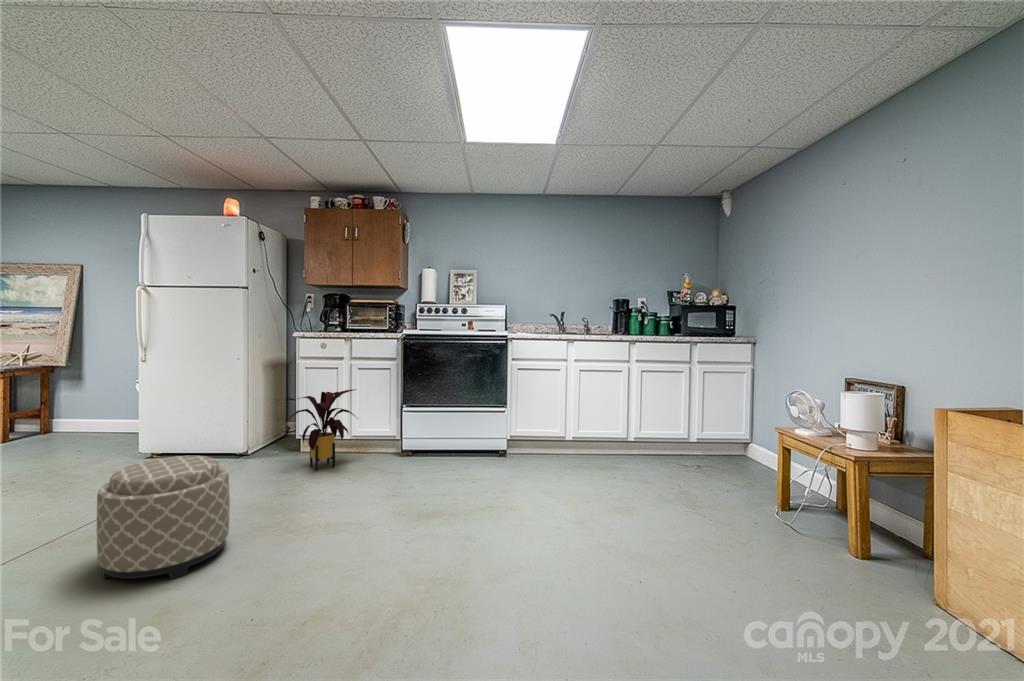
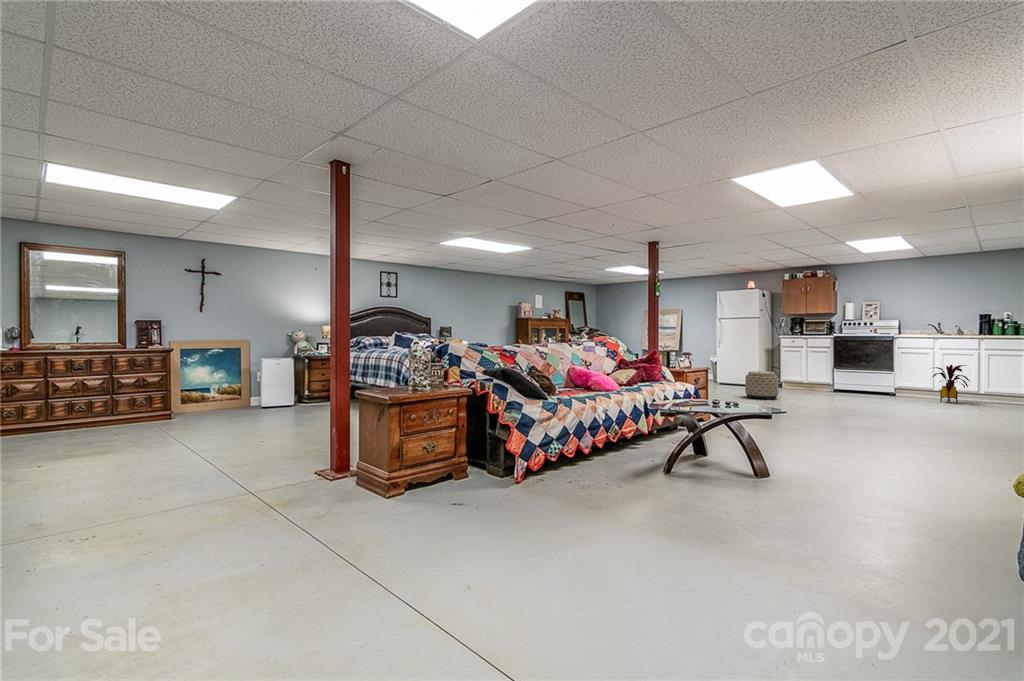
house plant: present [286,389,356,471] -> present [933,365,969,403]

